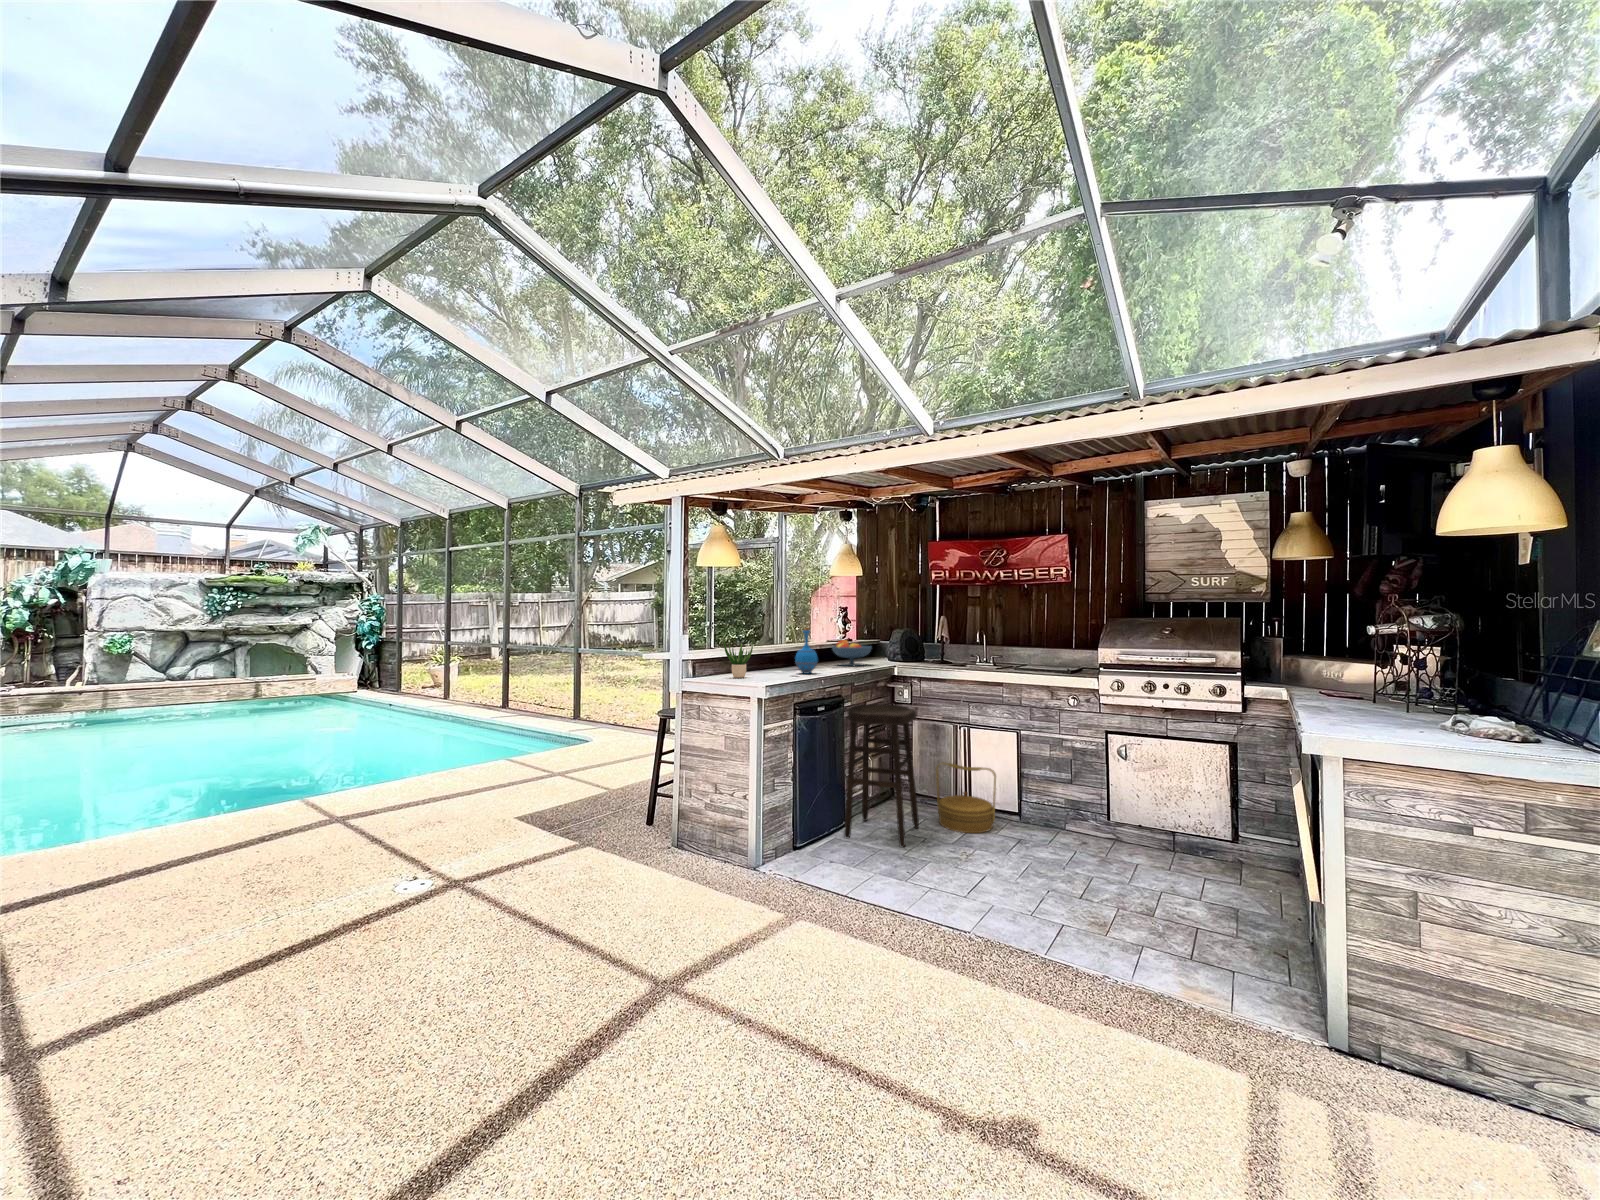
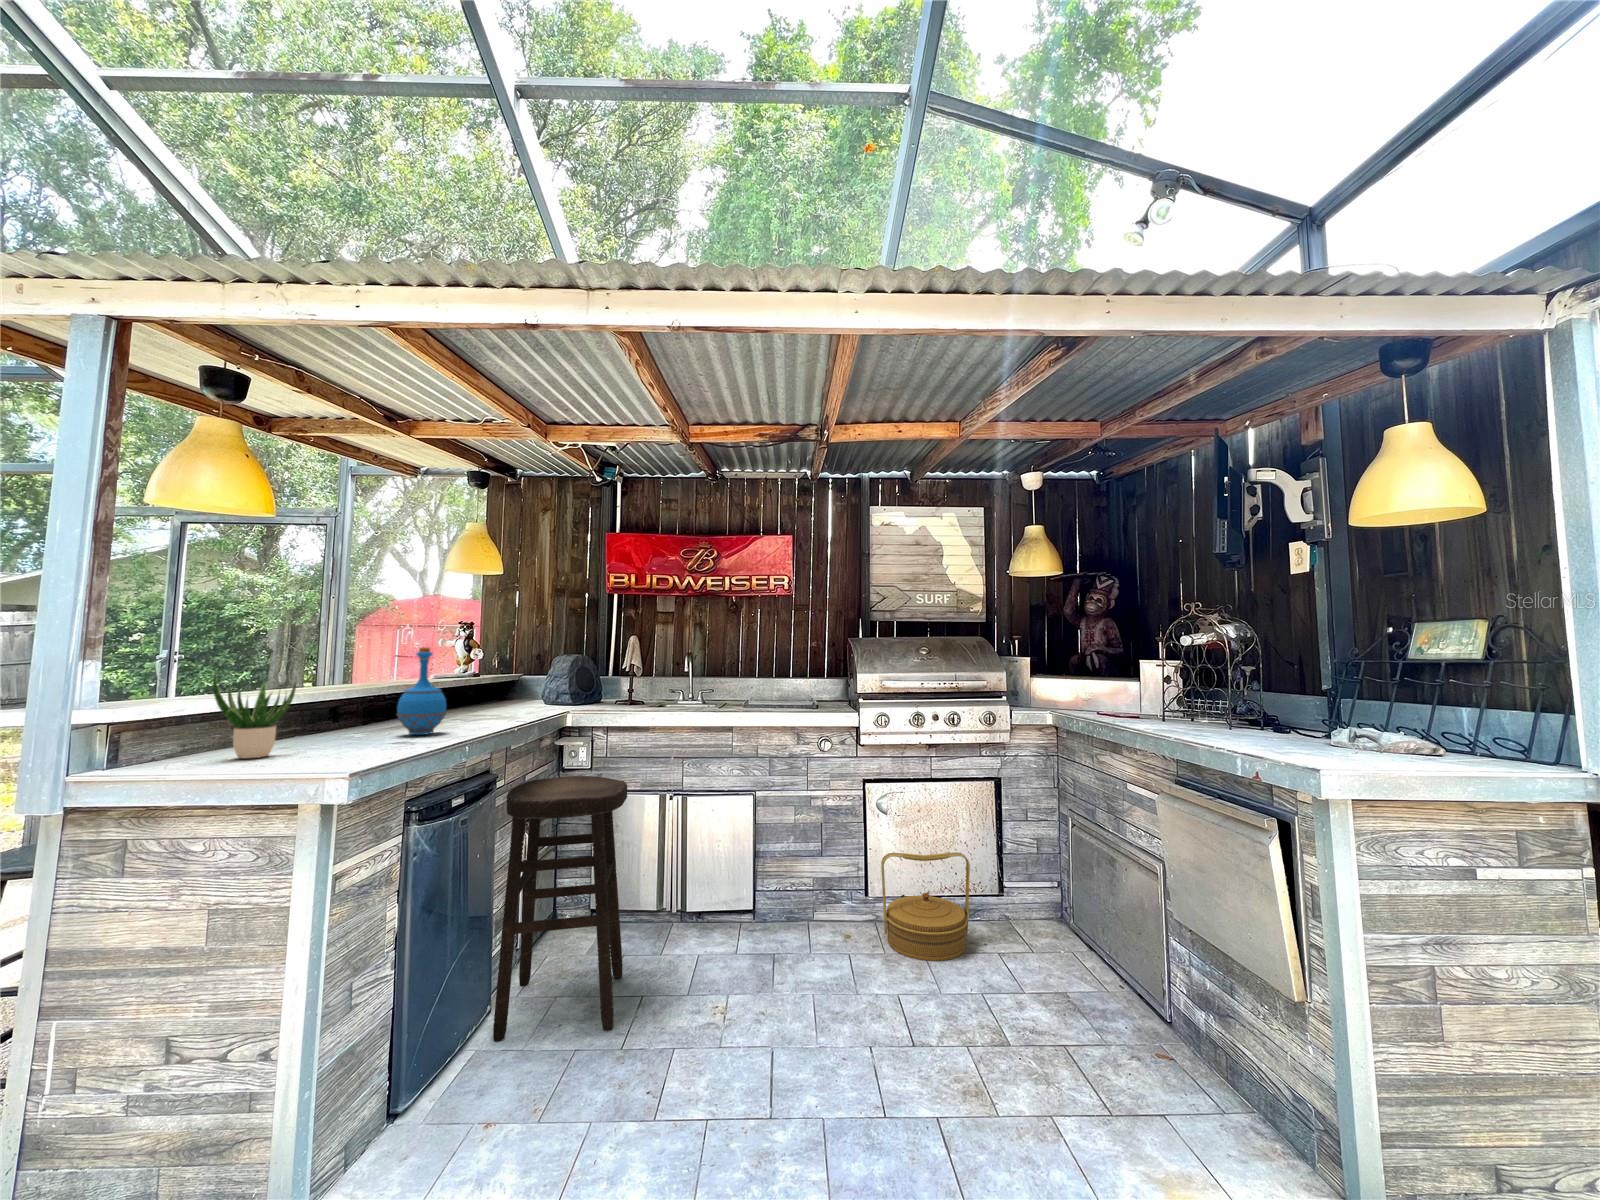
fruit bowl: present [832,640,872,666] -> none [459,670,533,714]
woven basket: present [936,762,996,833] -> present [881,852,970,961]

